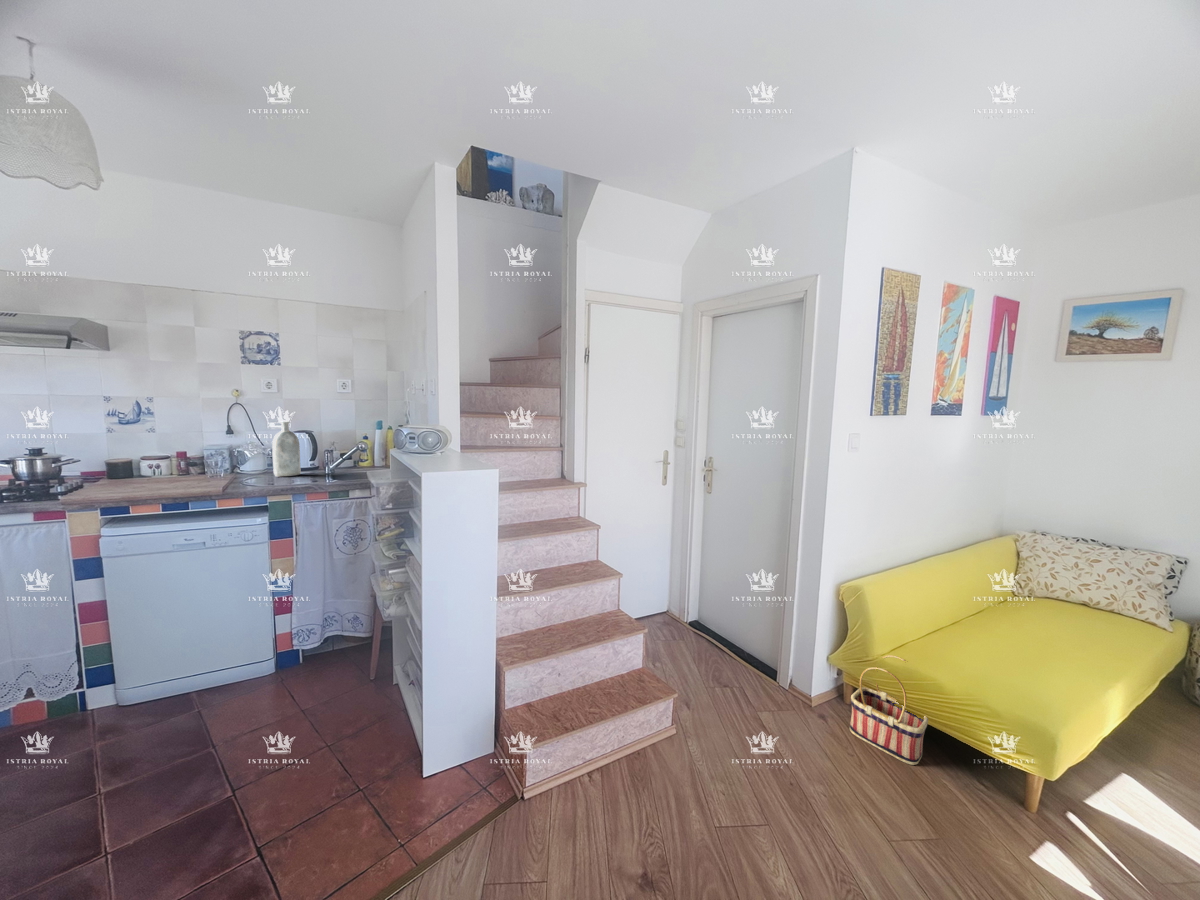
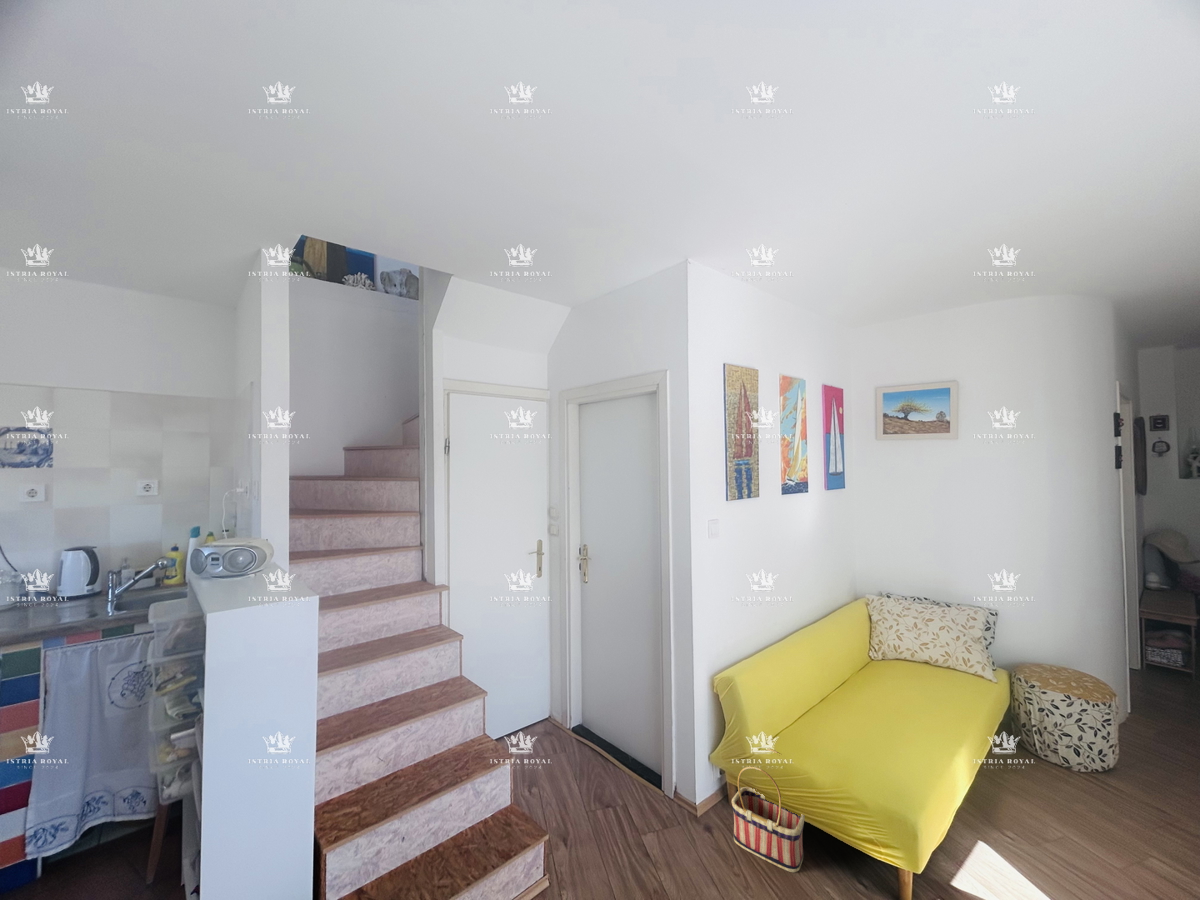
bottle: present [272,421,301,477] -> none [25,539,70,613]

